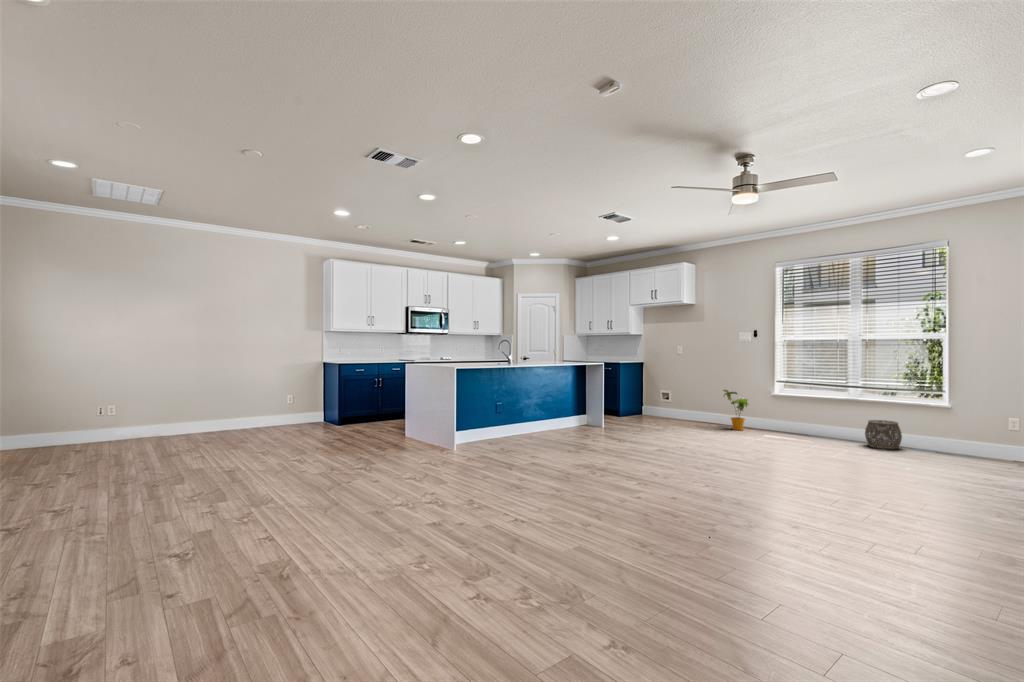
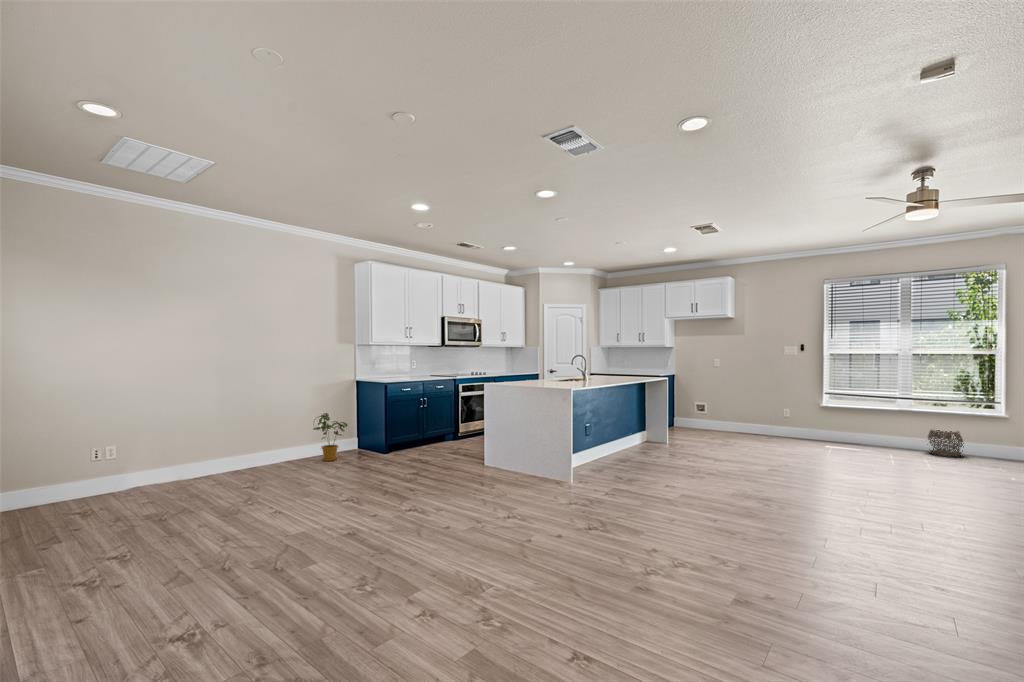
house plant: present [723,390,748,430] -> present [313,413,347,461]

